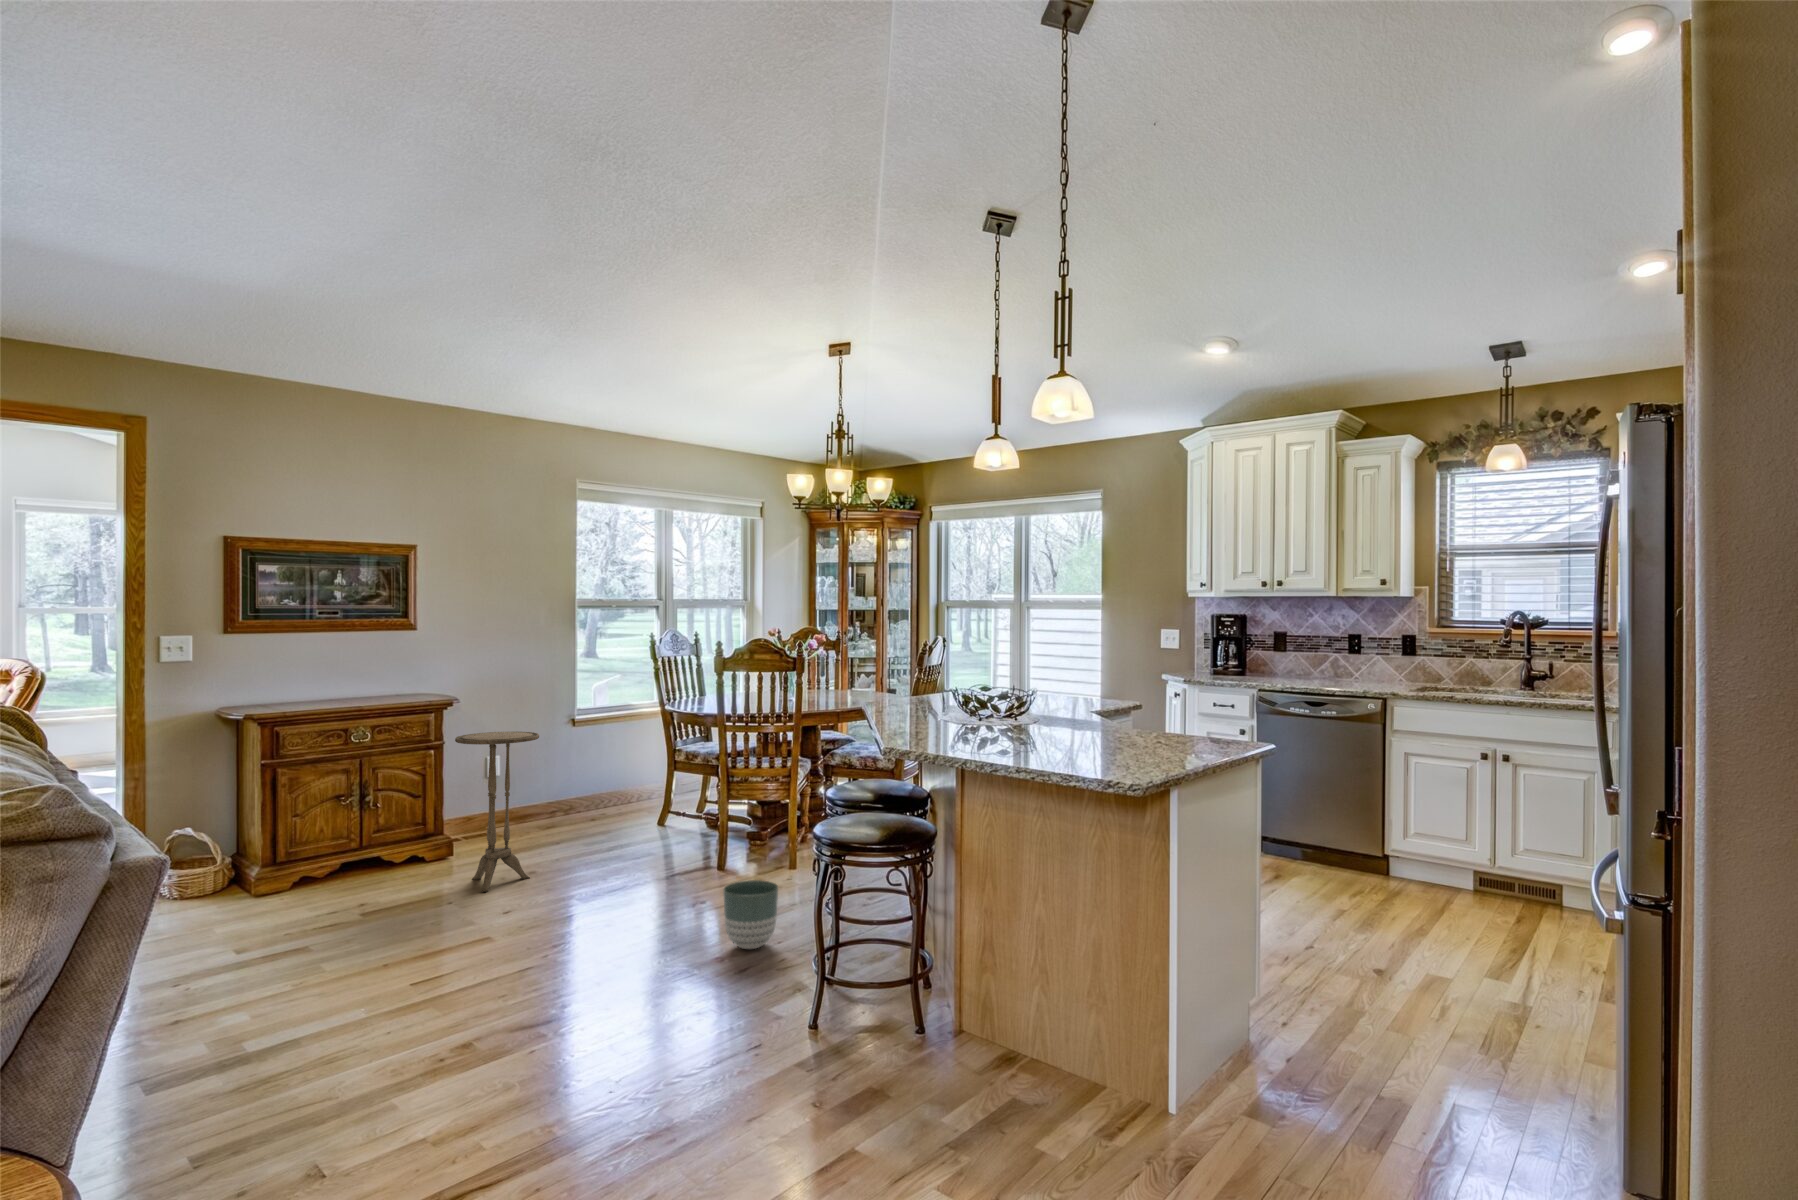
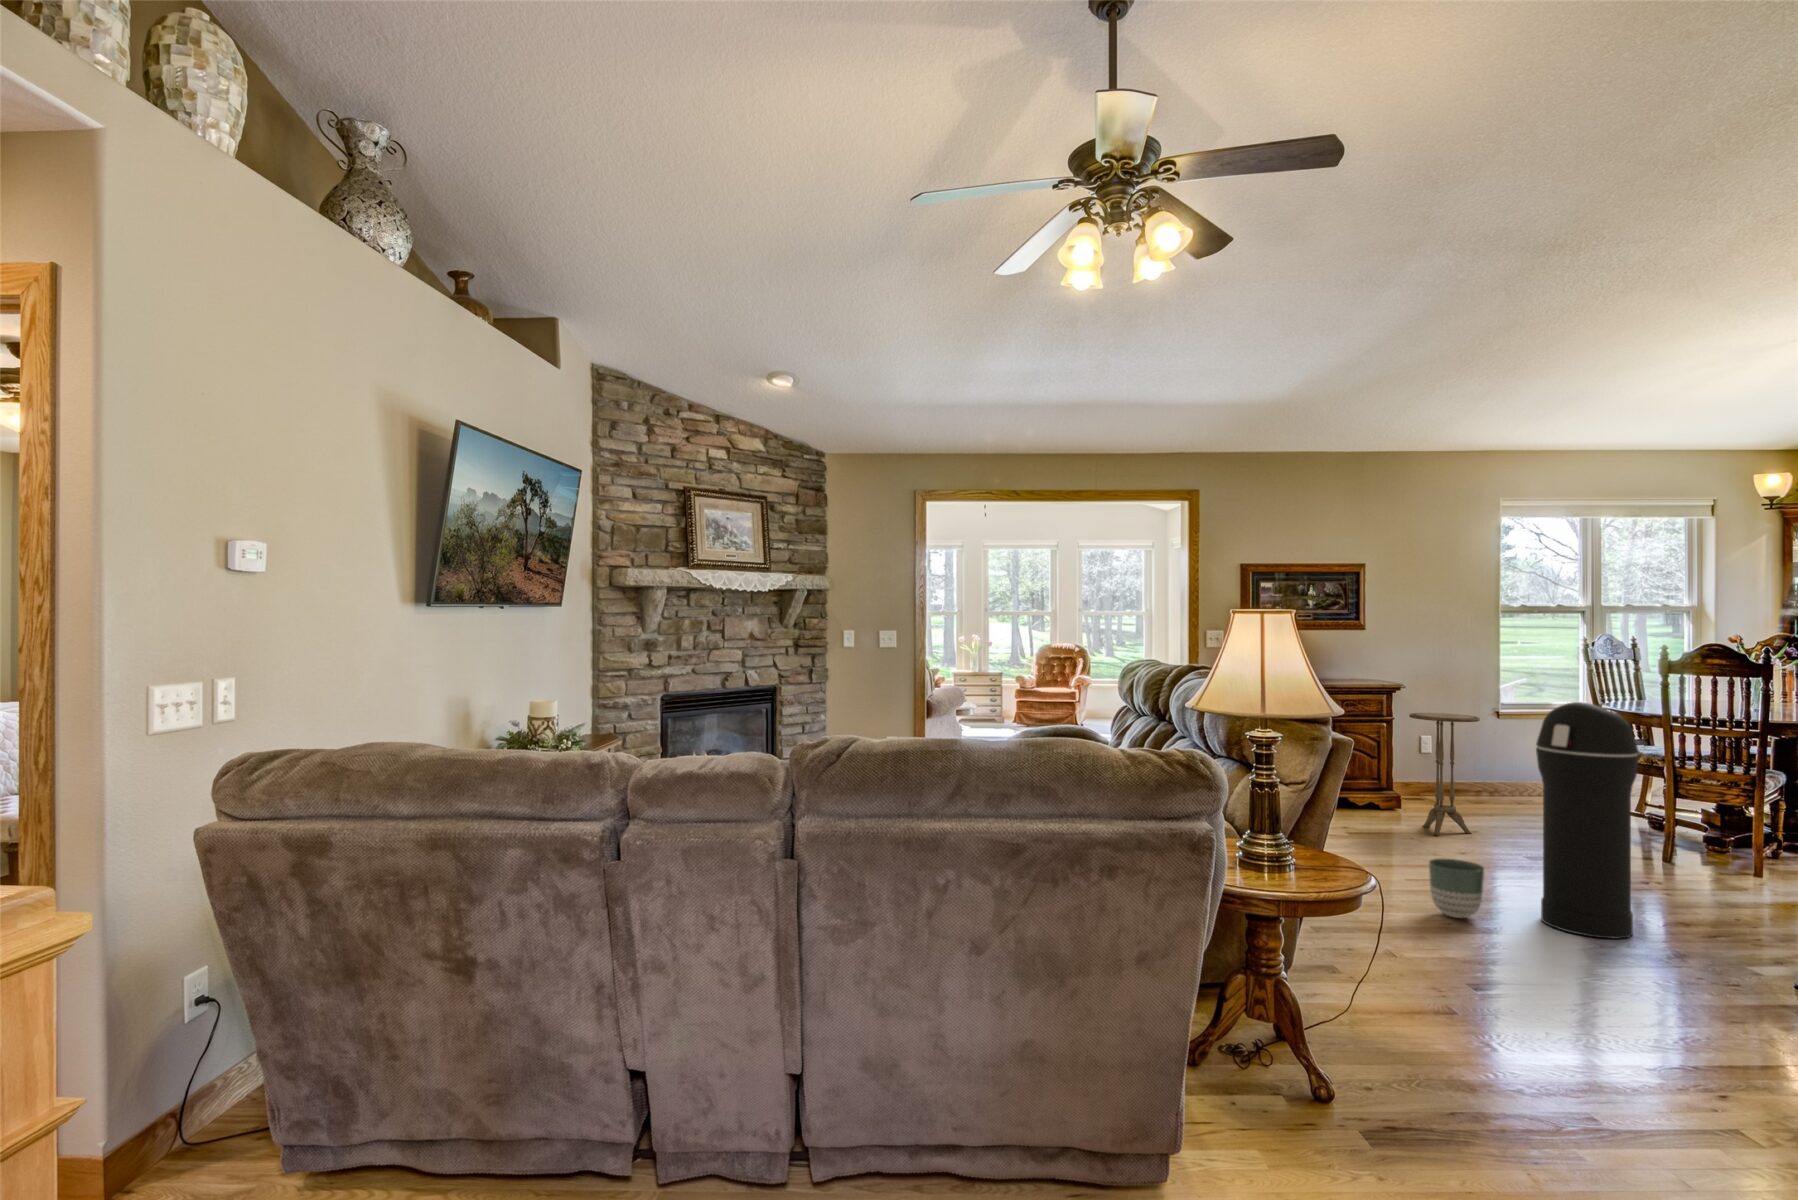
trash can: none [576,718,688,1027] -> present [1536,702,1639,939]
planter: present [723,880,778,949] -> present [1429,859,1484,918]

